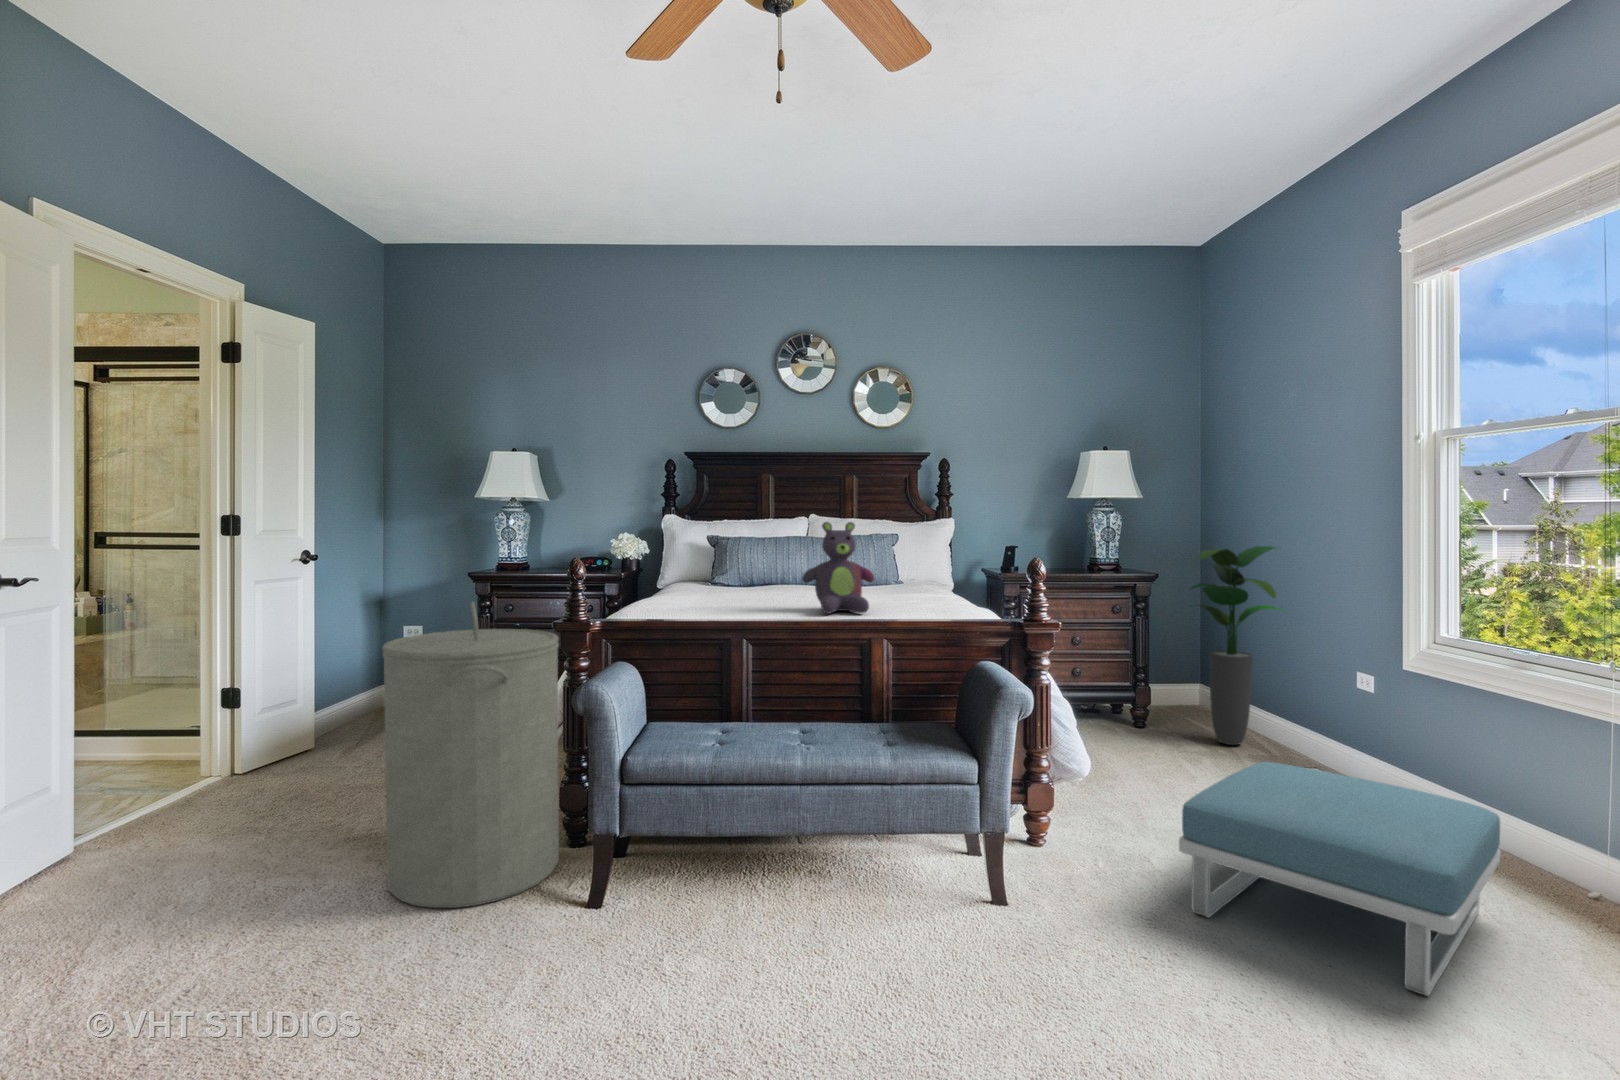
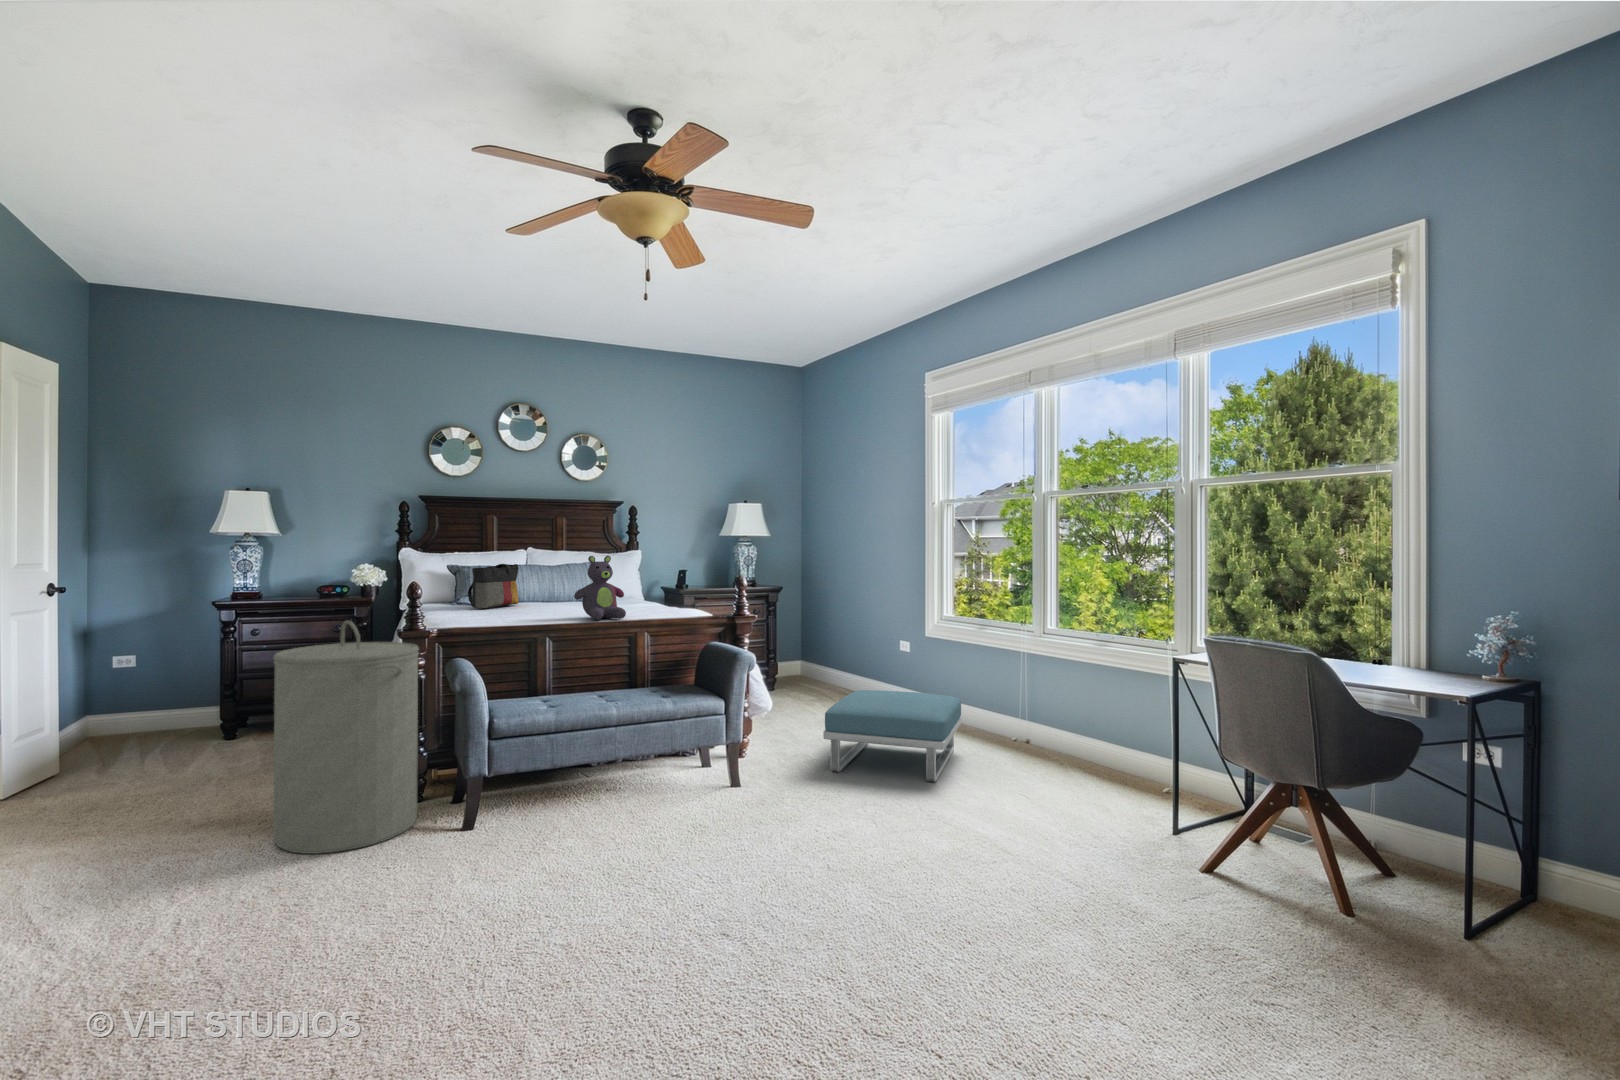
tote bag: none [712,534,774,589] -> present [468,564,519,608]
potted plant: present [1191,546,1284,745] -> none [802,568,859,696]

